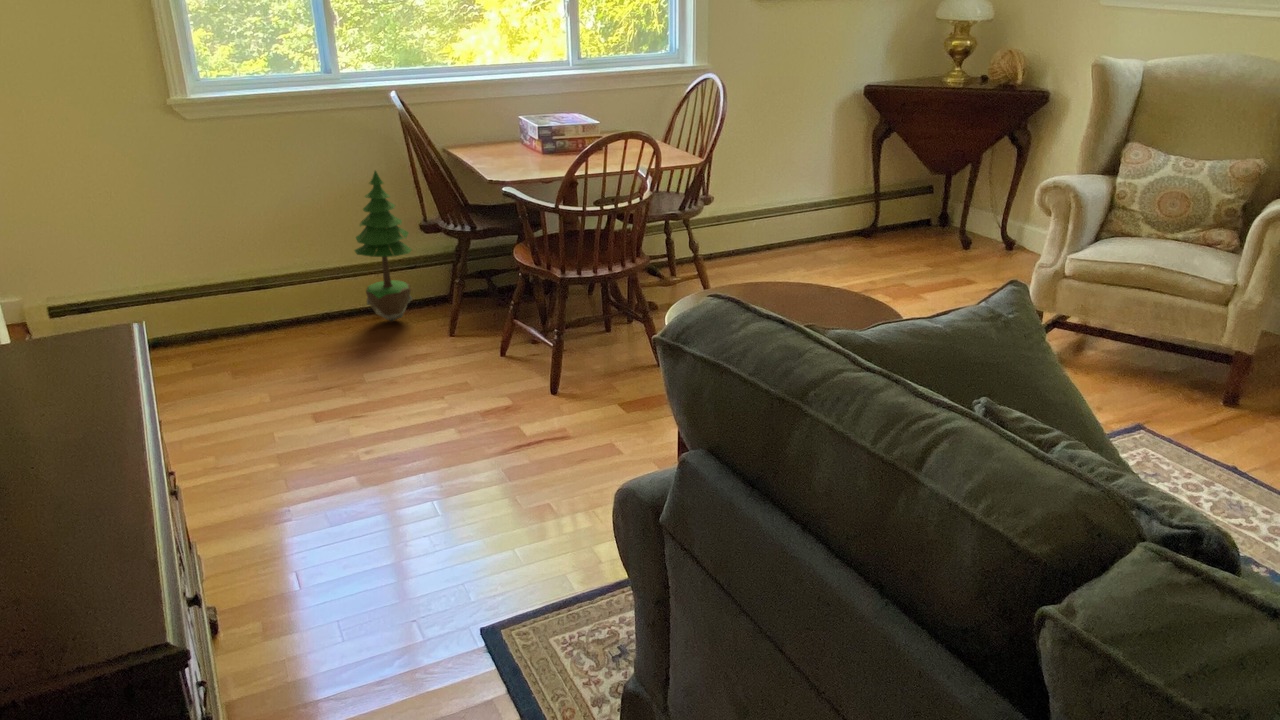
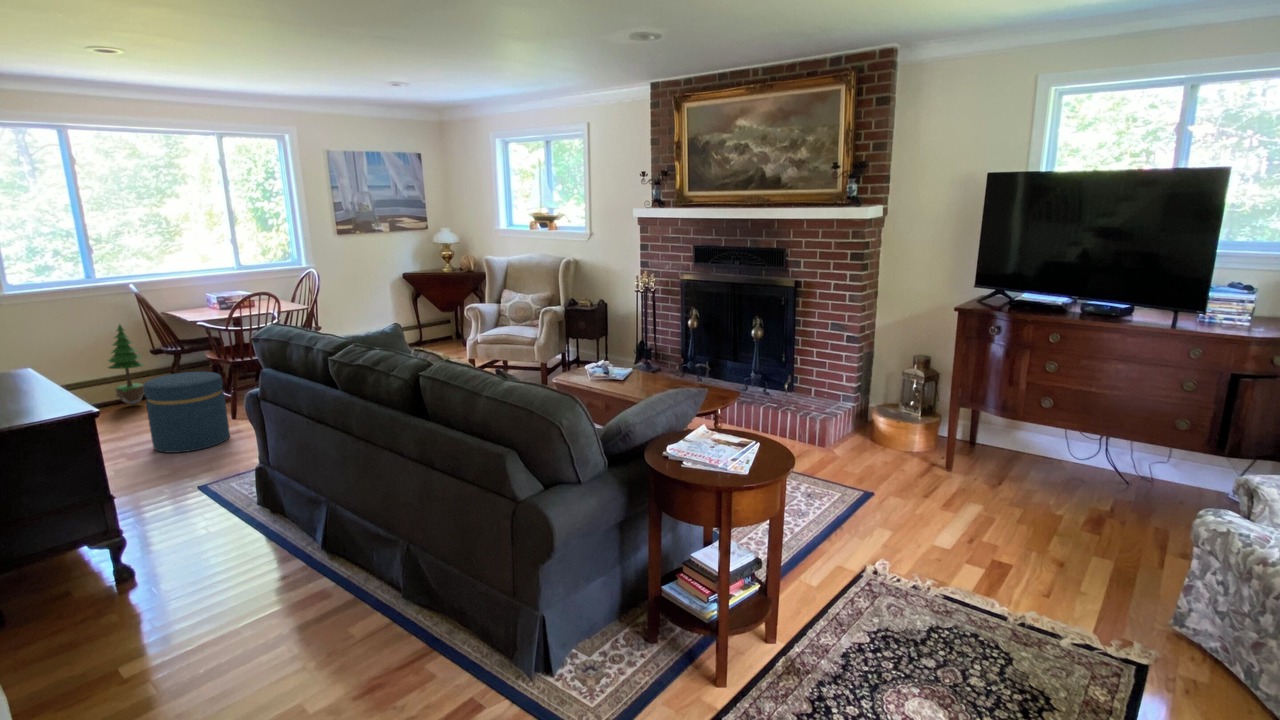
ottoman: none [394,303,545,488] -> present [144,372,230,453]

